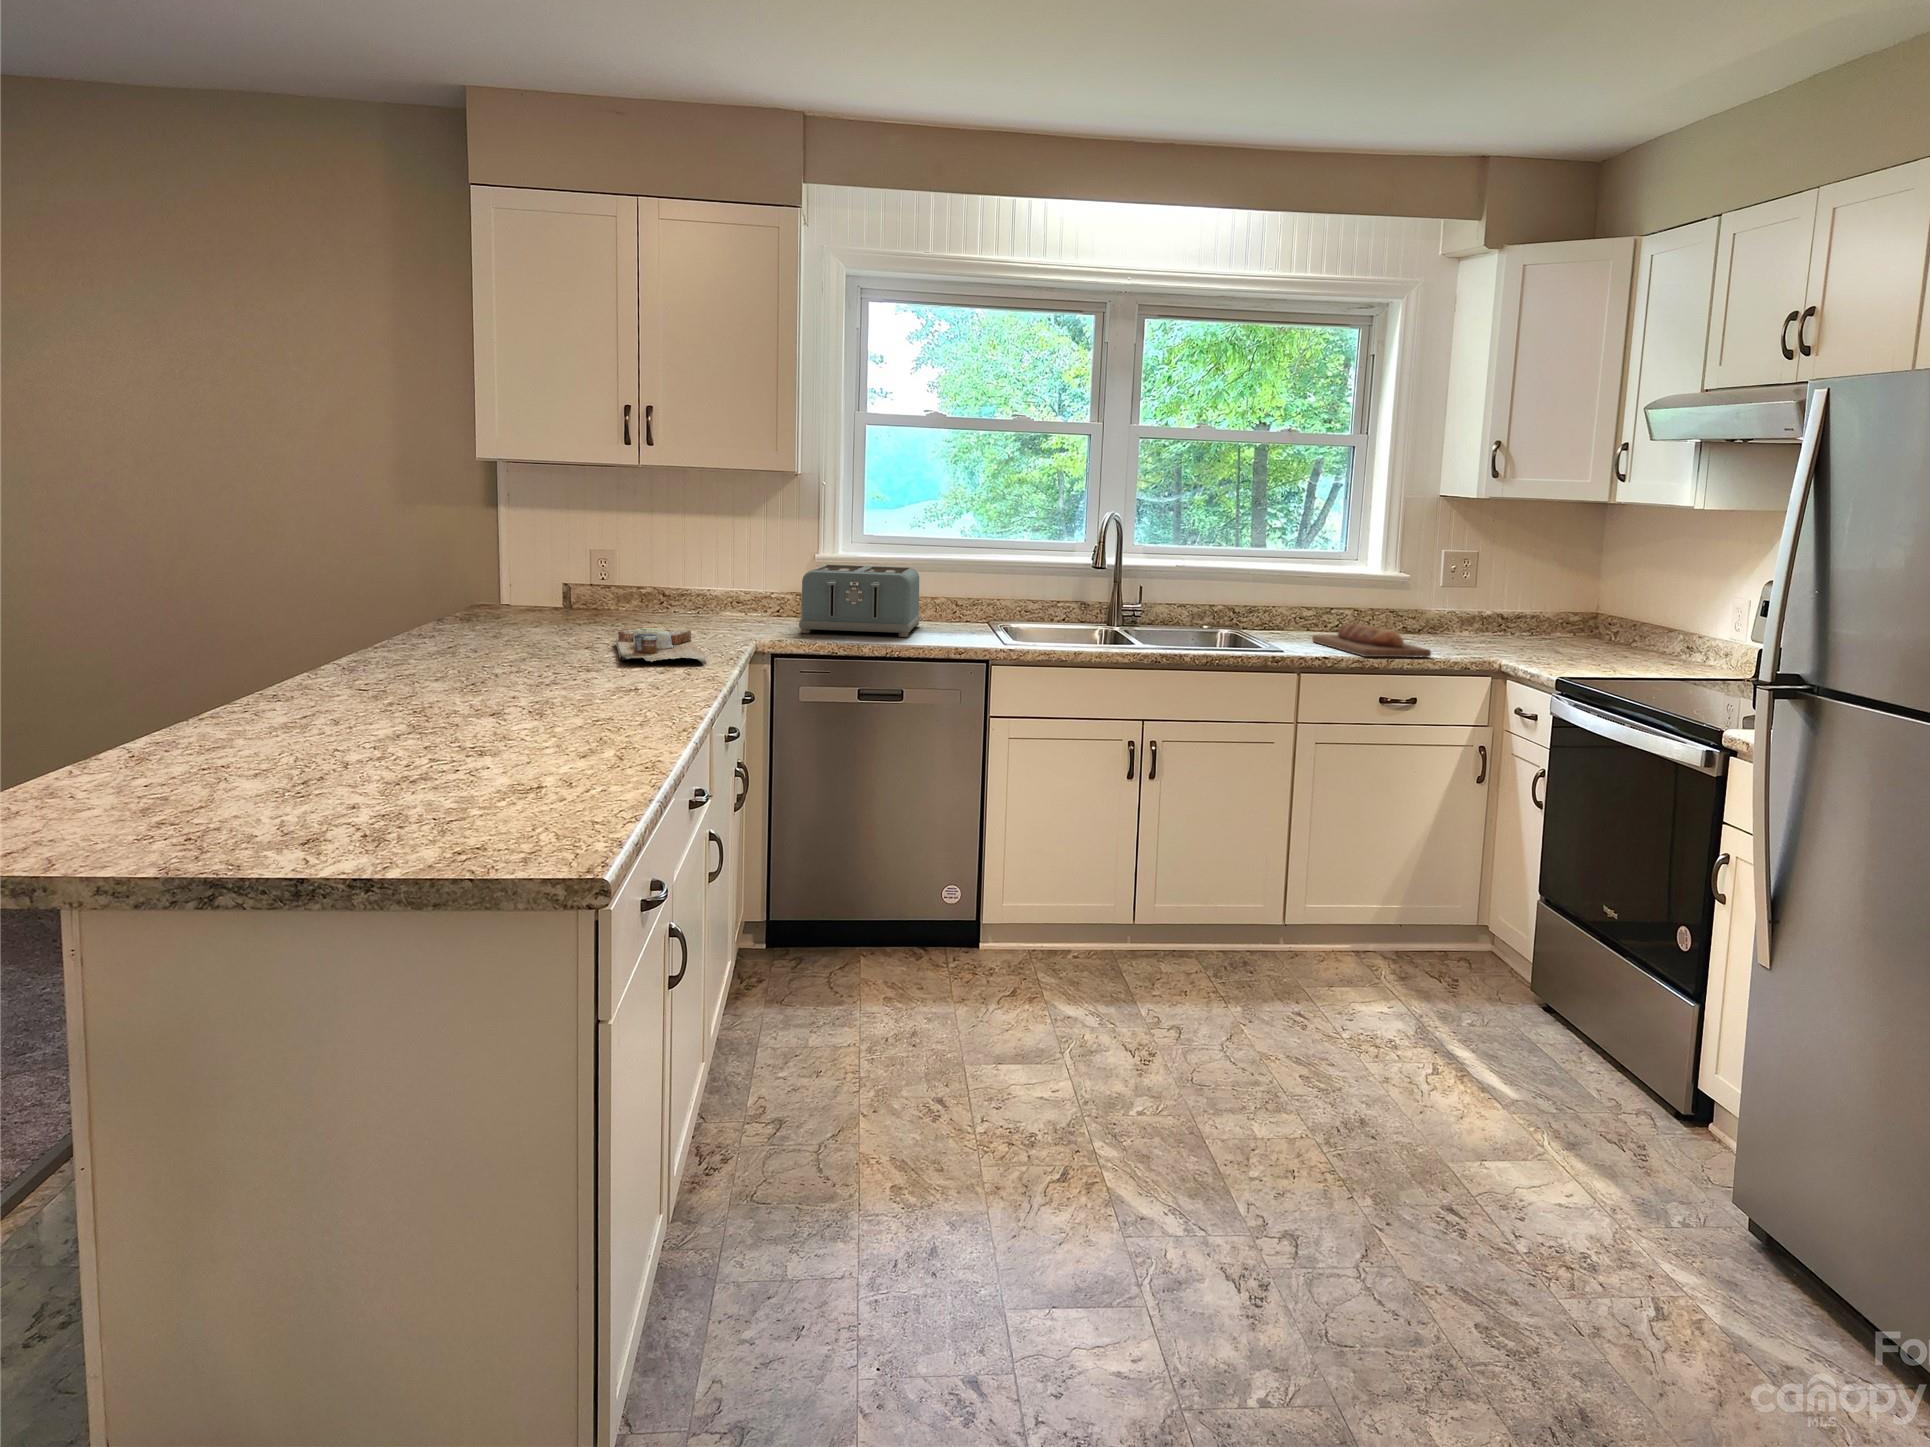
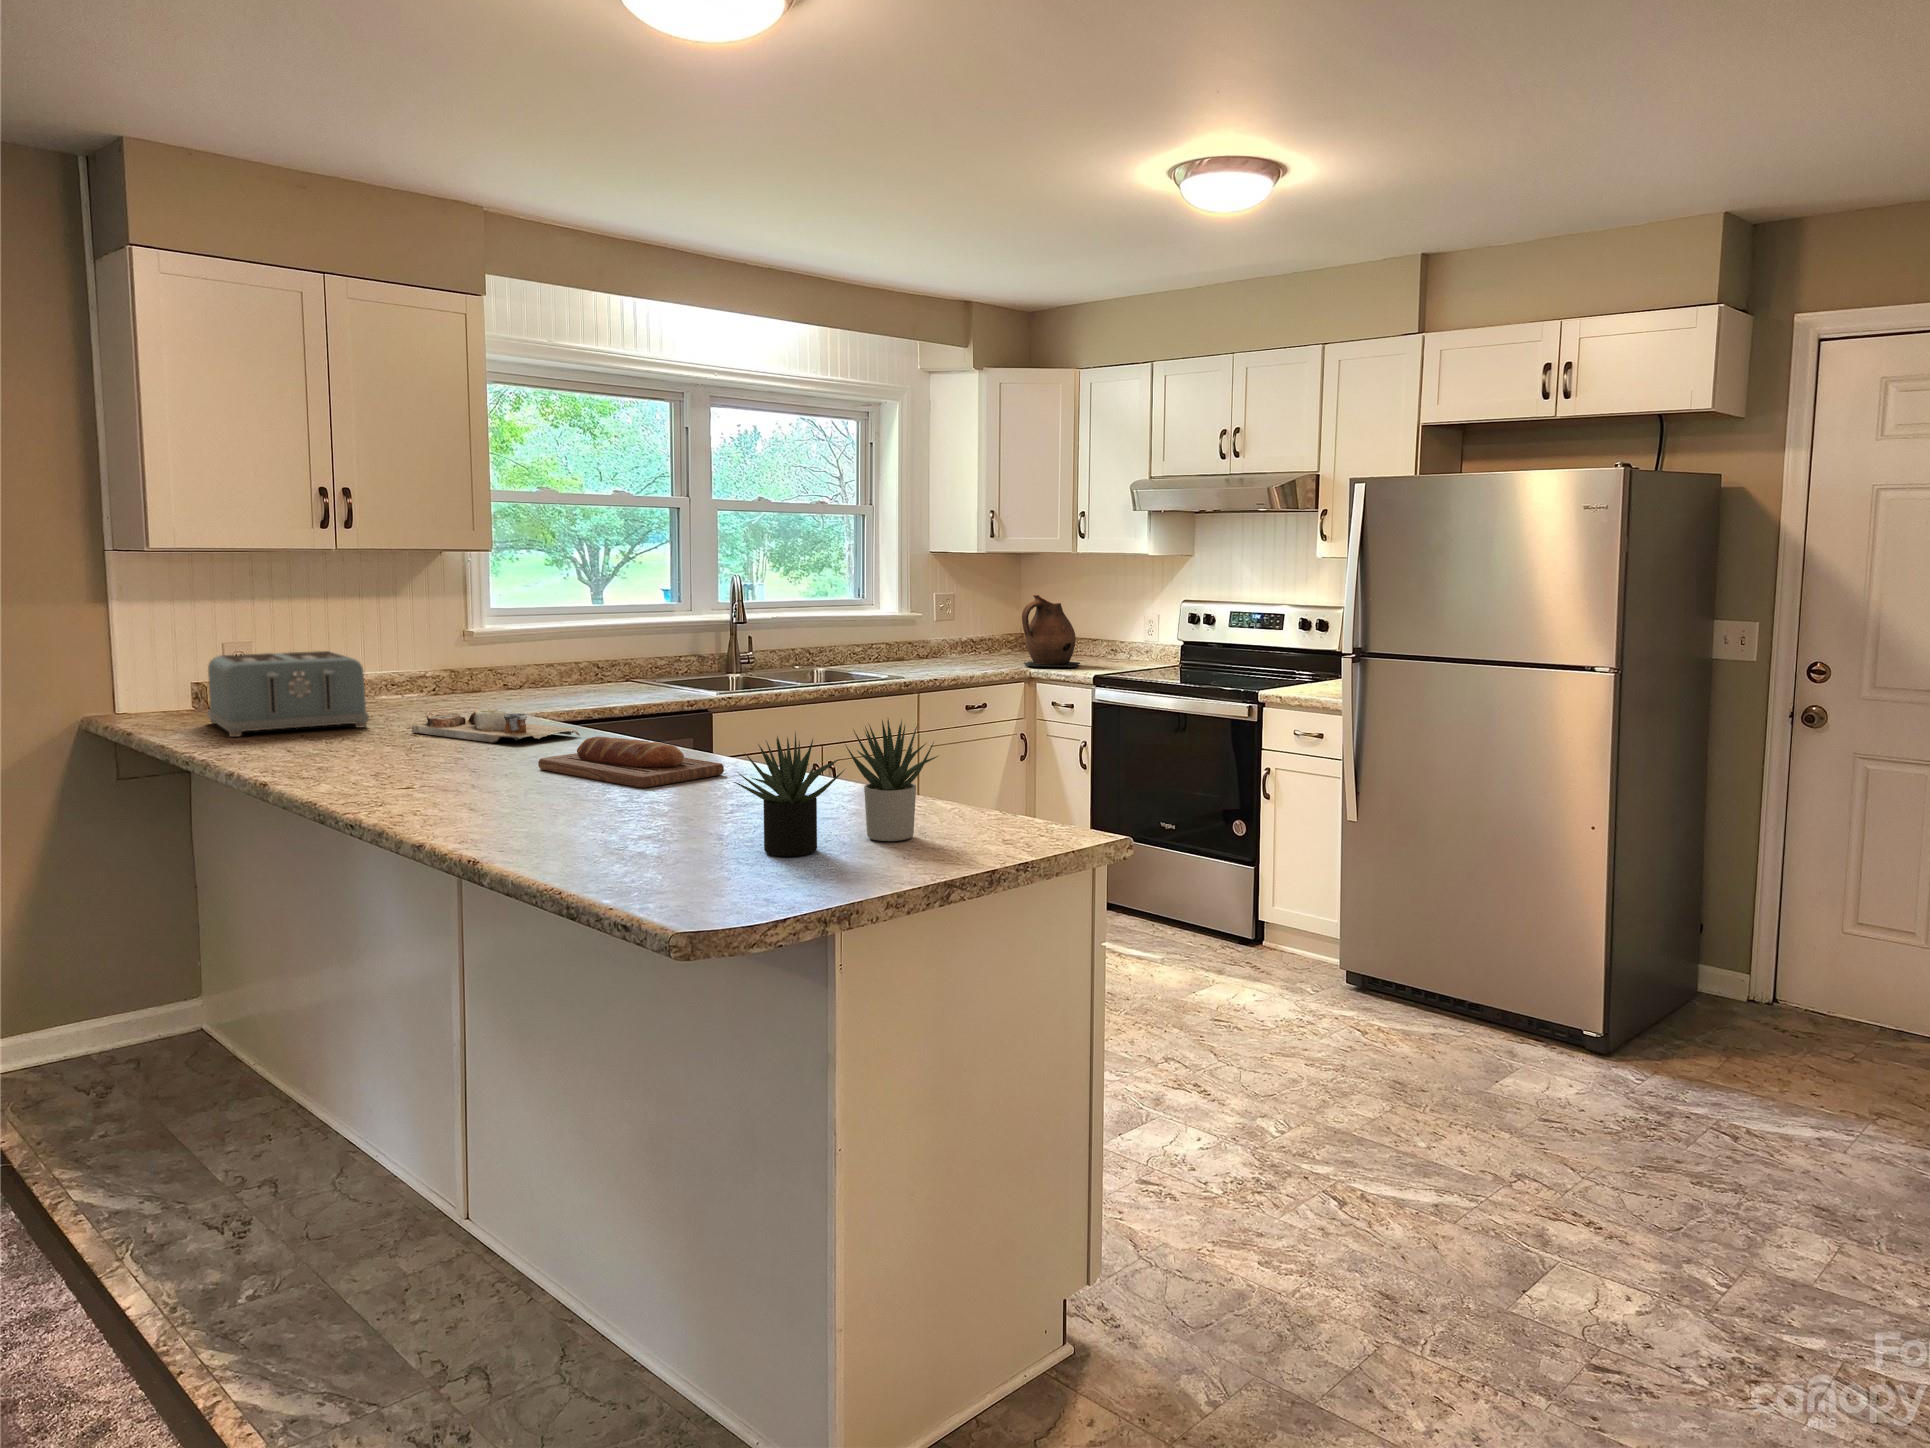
ceramic pitcher: none [1505,557,1602,663] -> present [1022,595,1080,668]
toaster: present [799,564,921,637] -> present [208,651,369,737]
bread loaf: present [1312,623,1431,658] -> present [538,737,724,788]
succulent plant: none [201,659,484,820] -> present [734,719,938,856]

